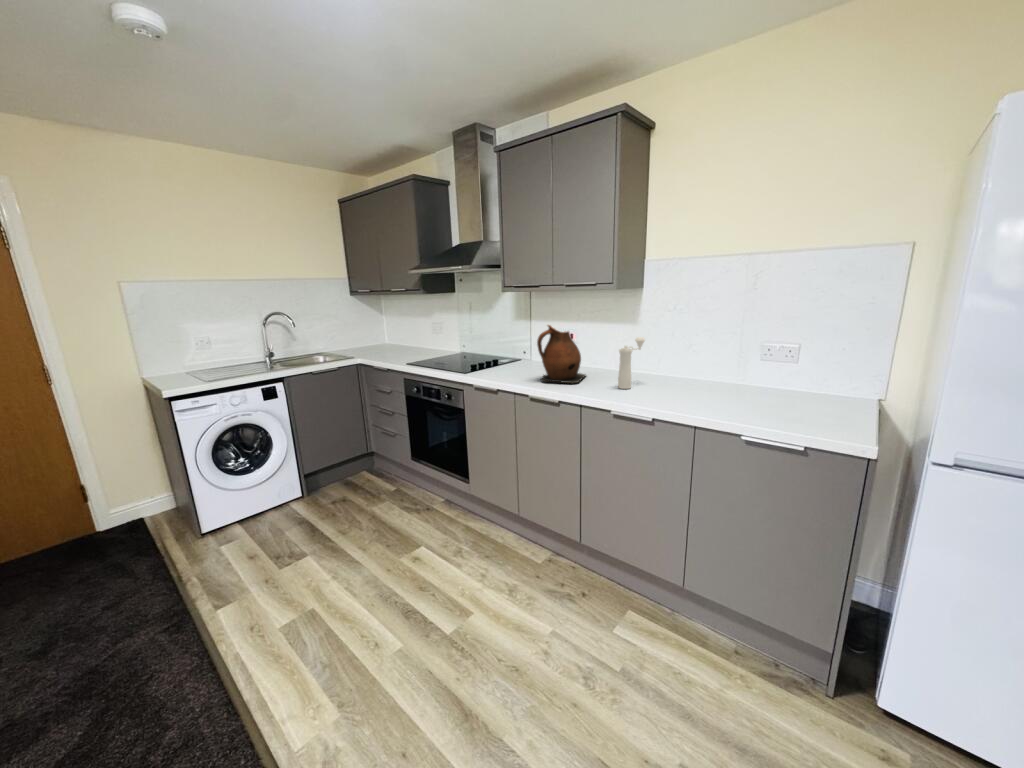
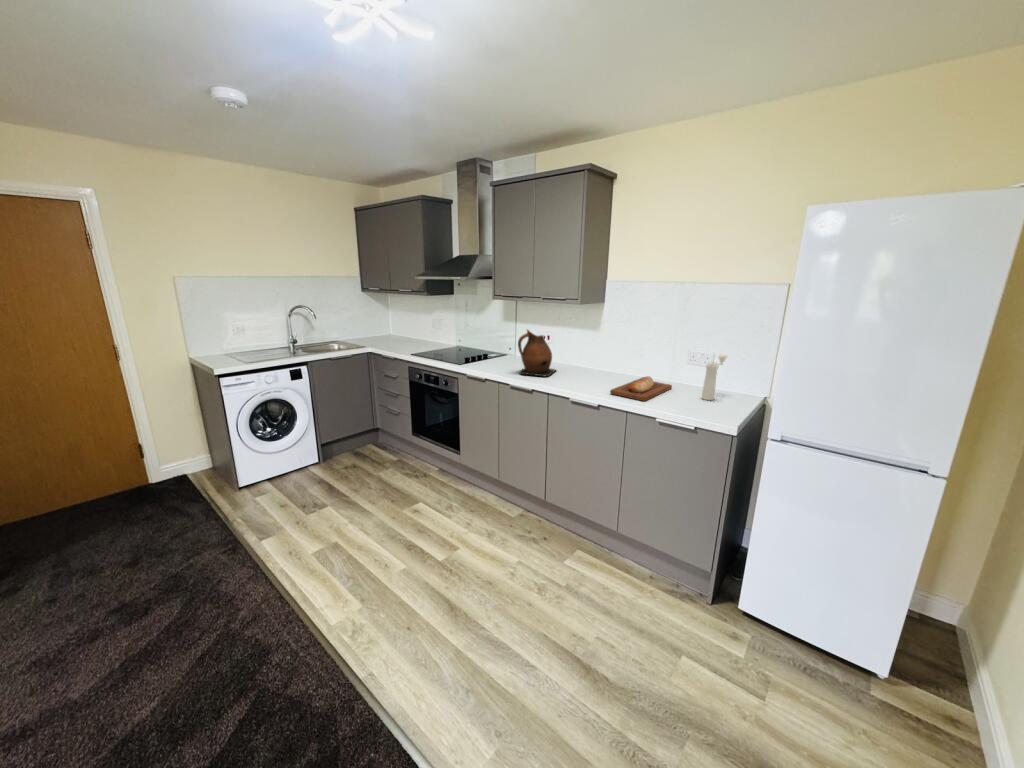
pepper mill: present [618,337,645,389] -> present [702,354,728,400]
bread loaf: none [666,378,745,411] -> present [610,376,672,401]

